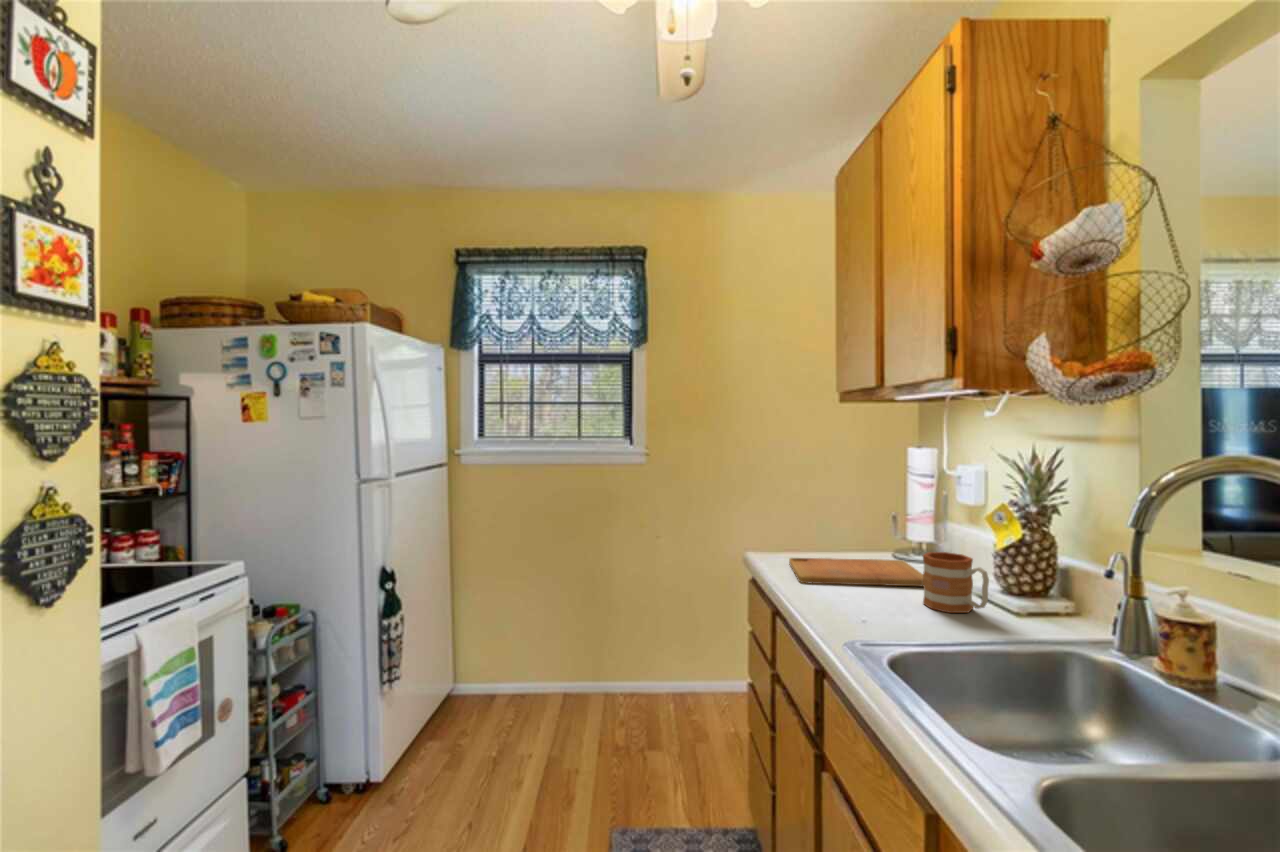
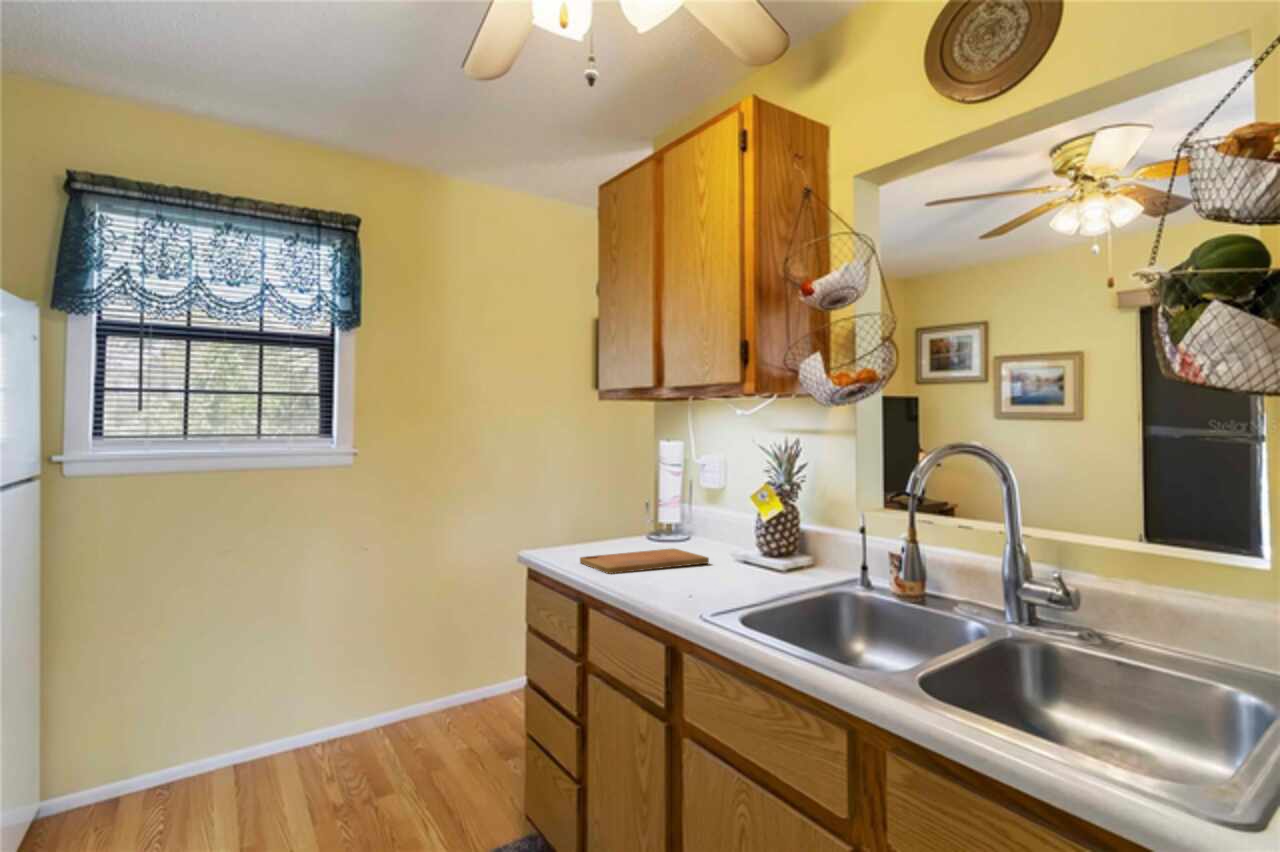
mug: present [923,552,989,613] -> none [715,529,766,576]

